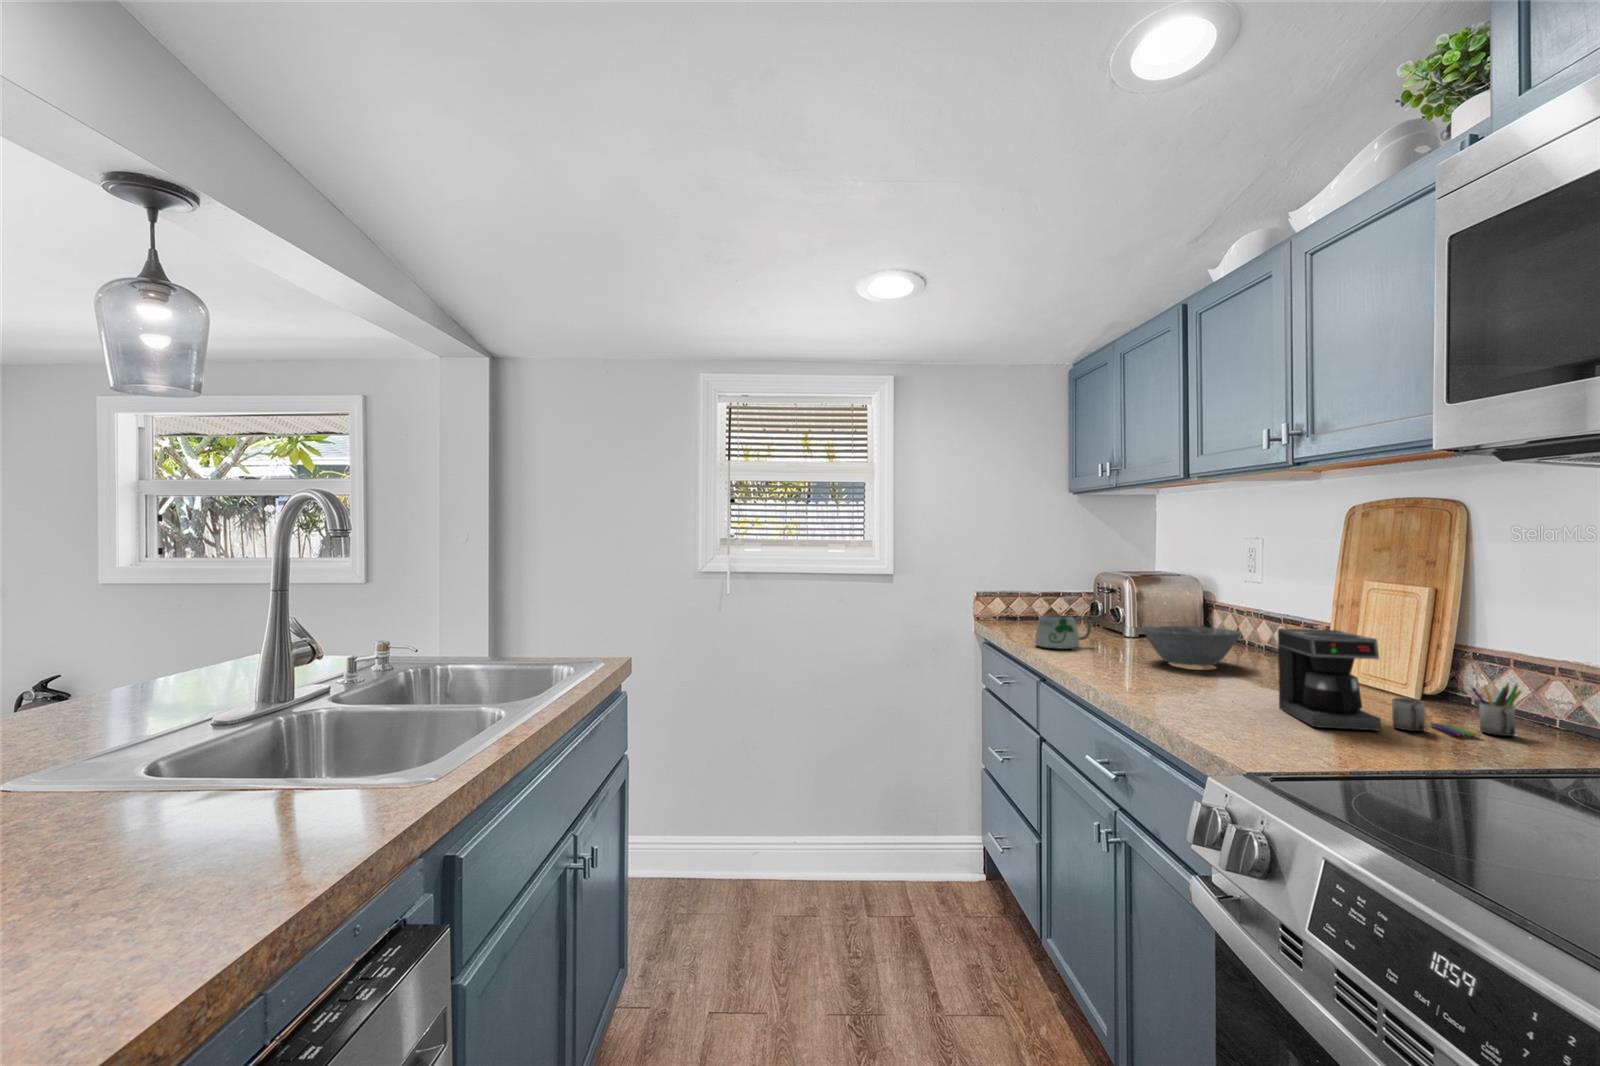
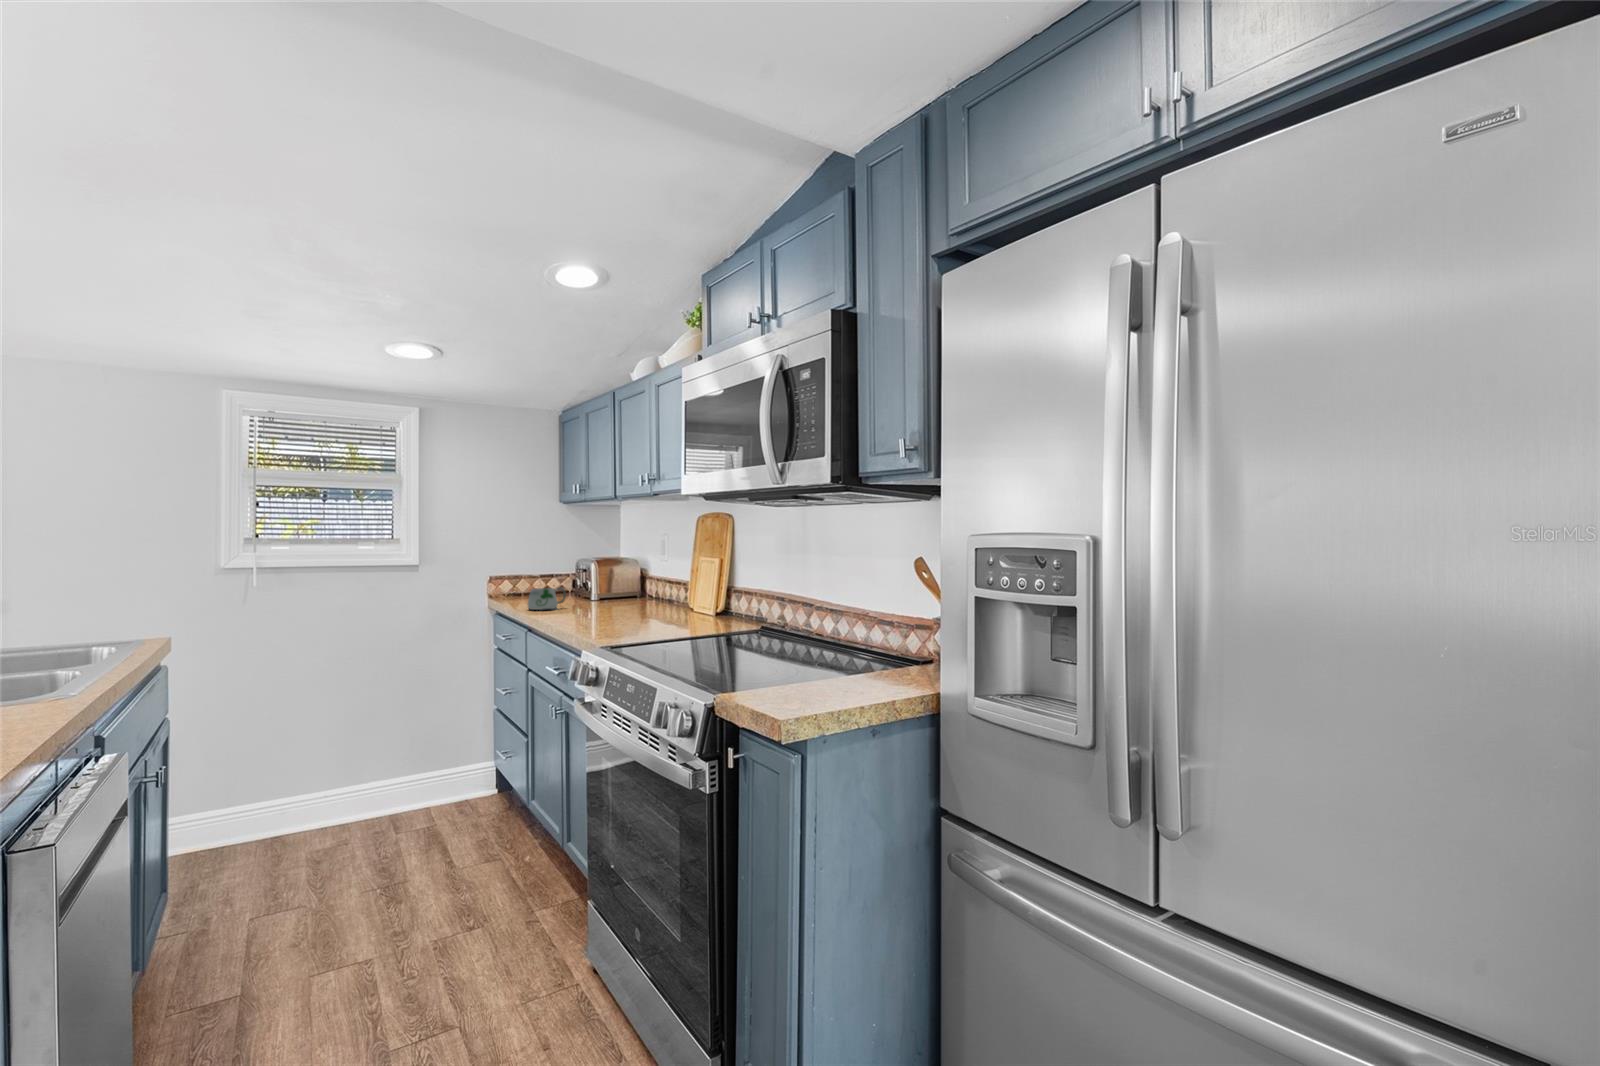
bowl: present [1142,625,1241,666] -> none [592,589,647,611]
coffee maker: present [1278,629,1521,736] -> none [646,582,738,629]

